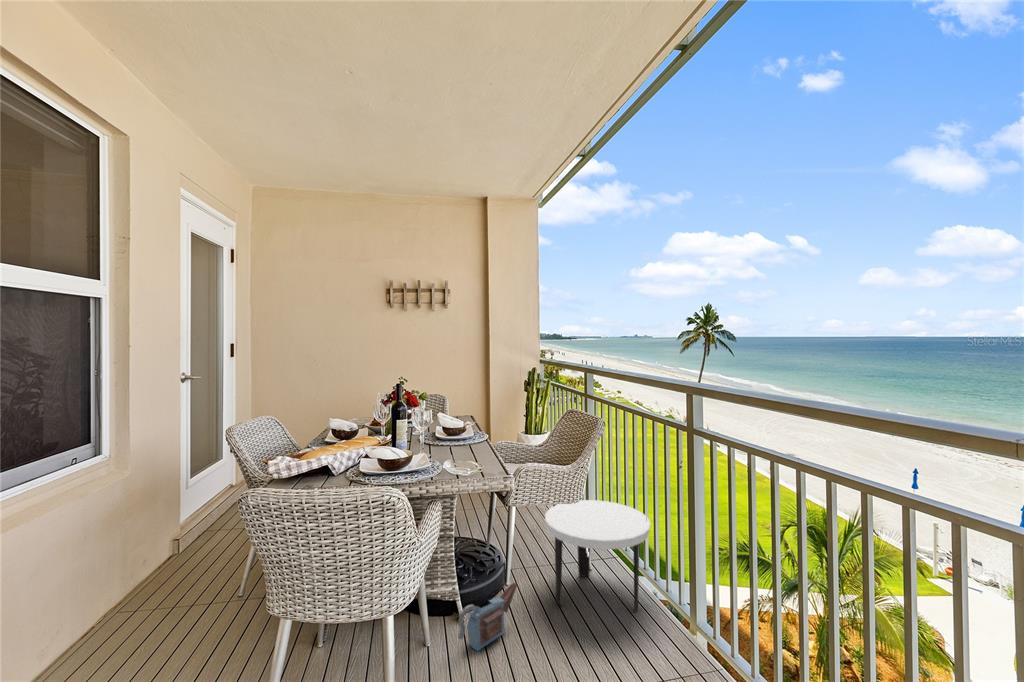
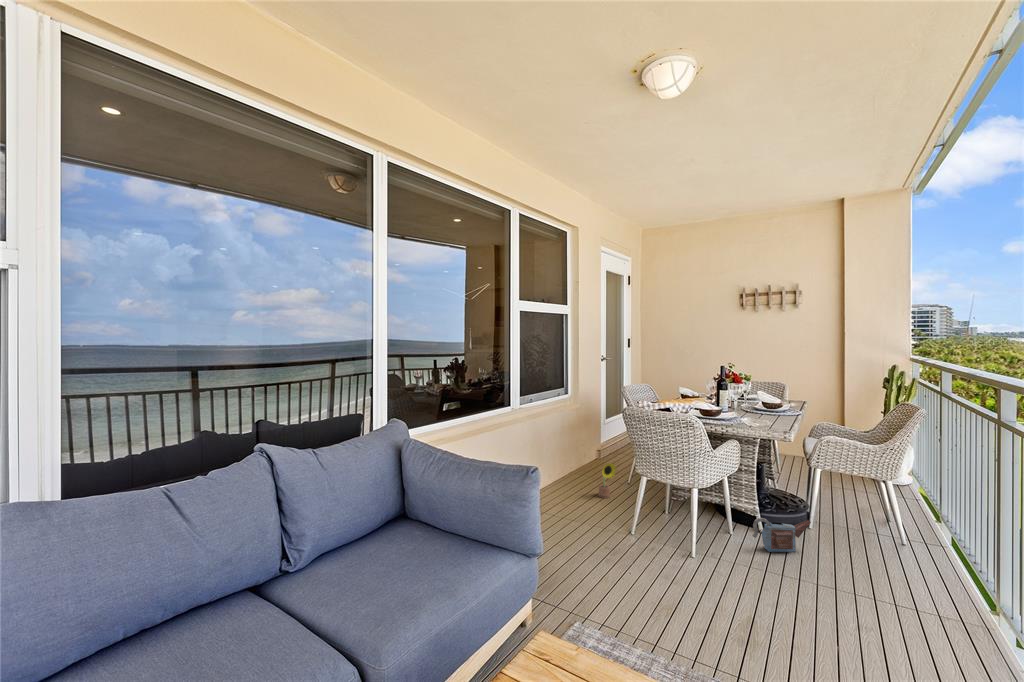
side table: present [545,500,651,612] -> none [847,479,972,586]
decorative plant: none [179,579,222,654] -> present [599,464,616,498]

